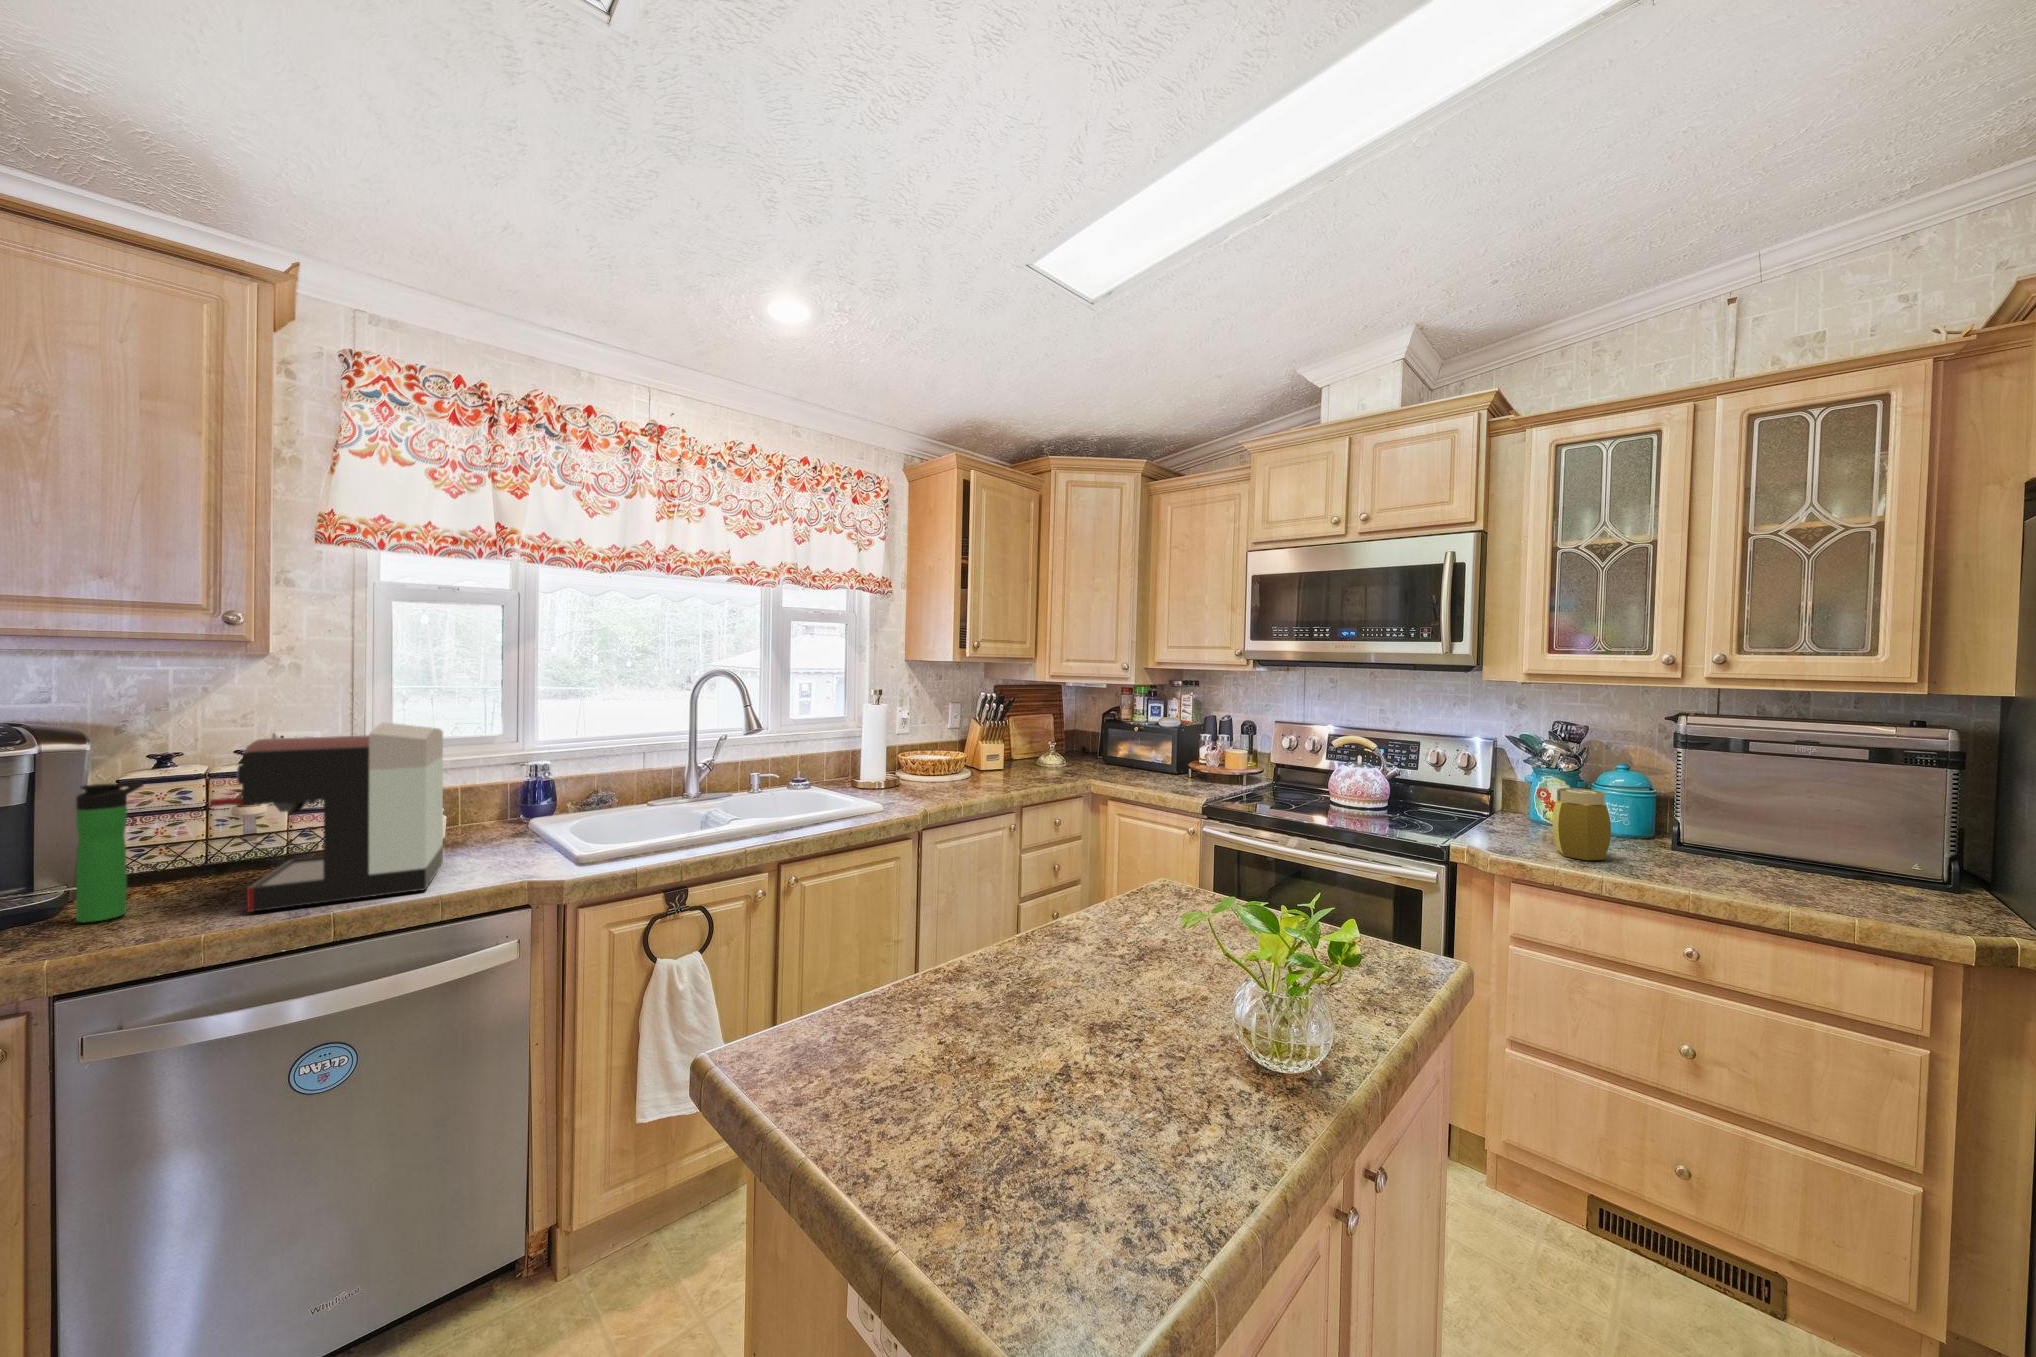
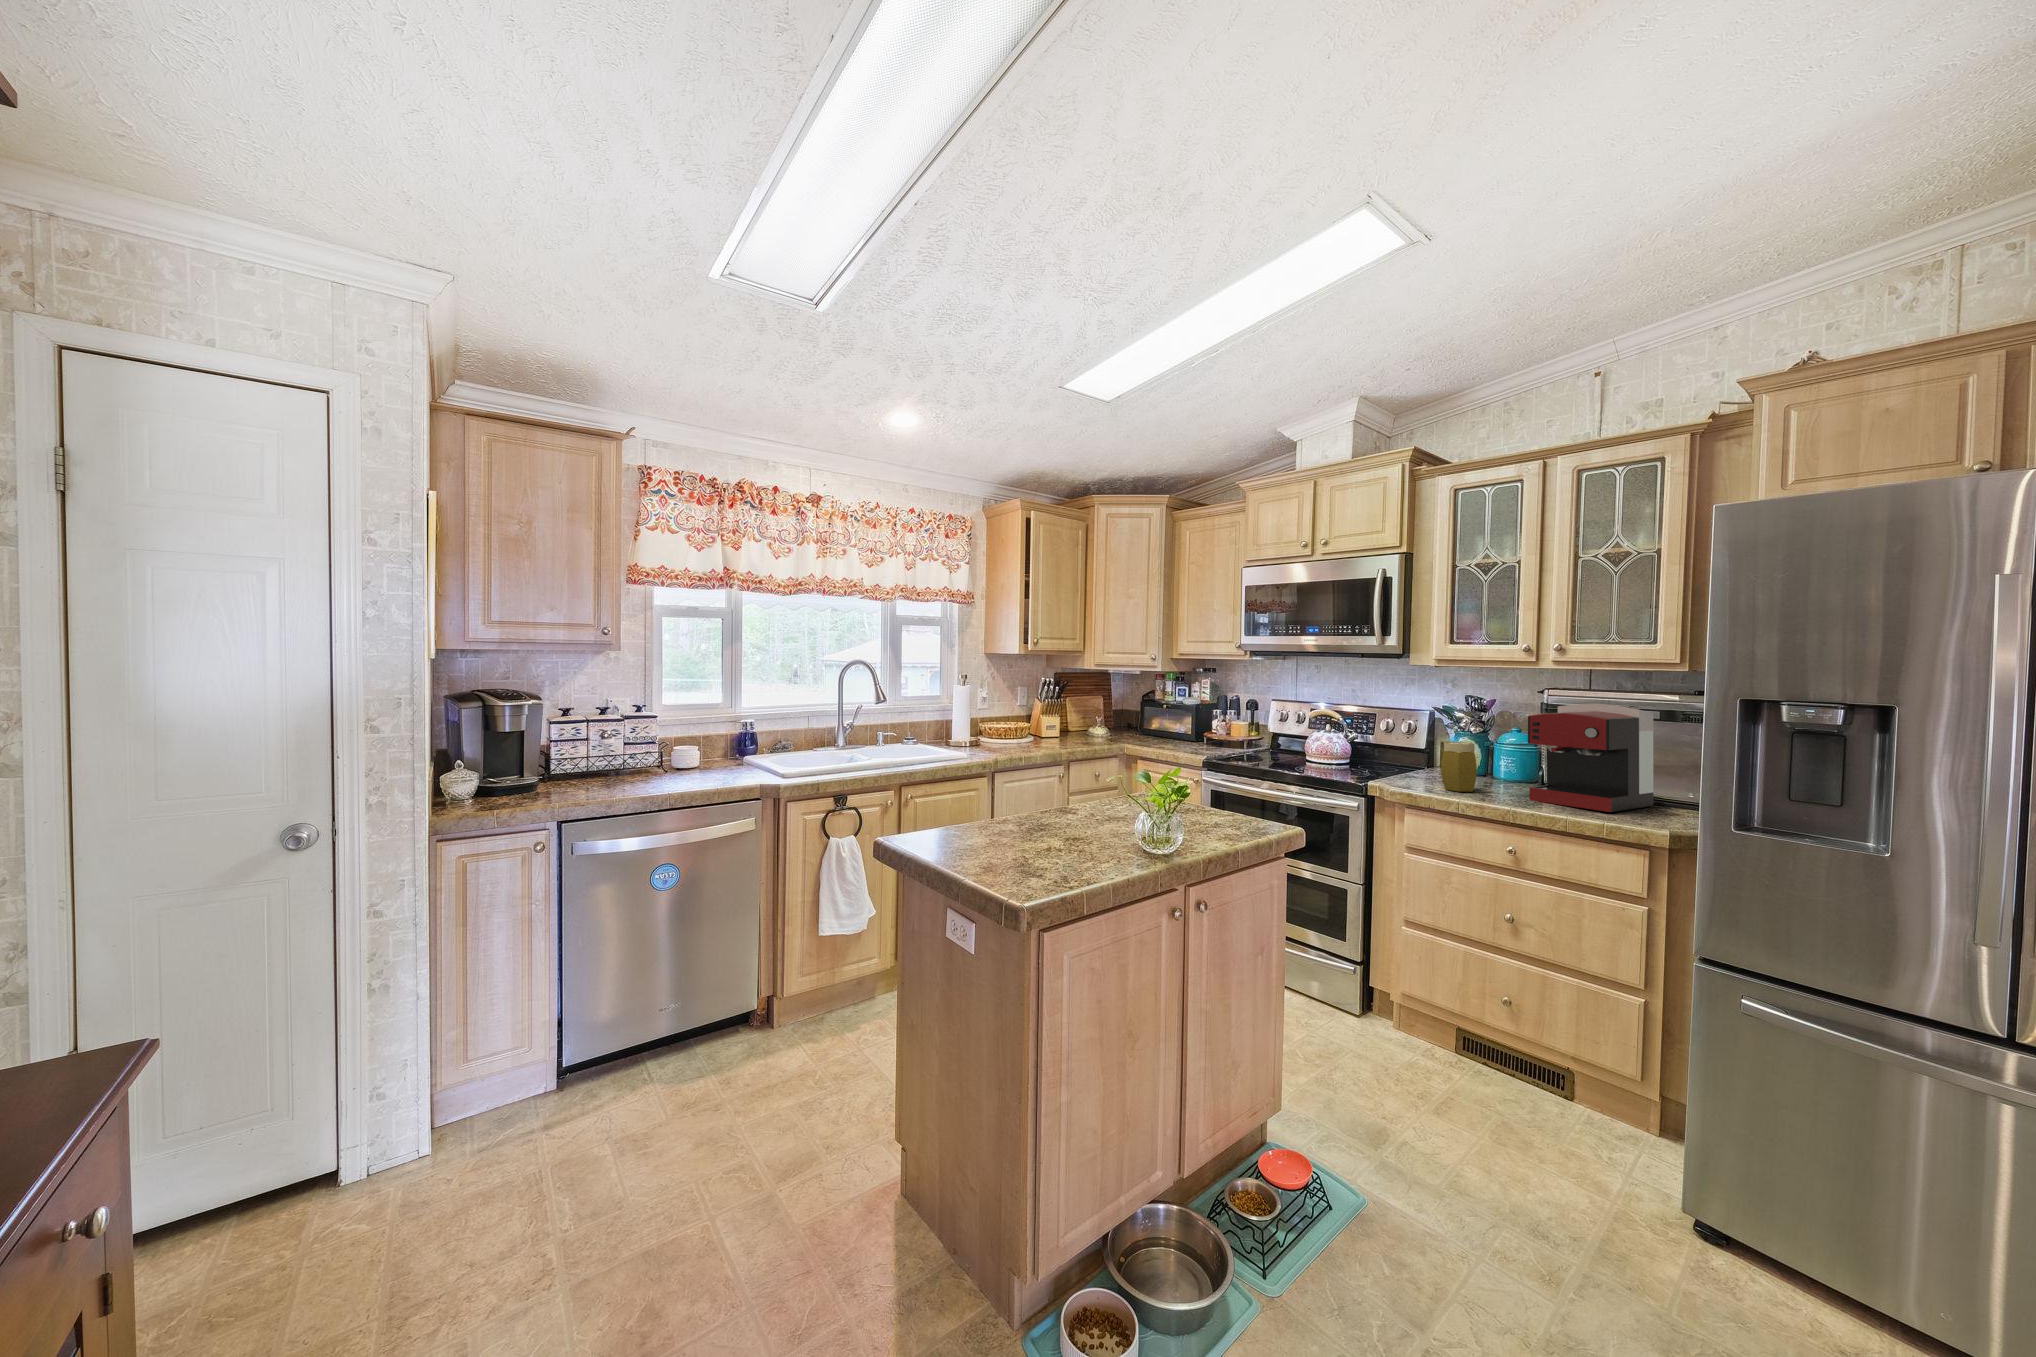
coffee maker: present [210,722,443,912] -> present [1528,703,1653,812]
bottle: present [76,782,144,922] -> none [549,719,573,791]

